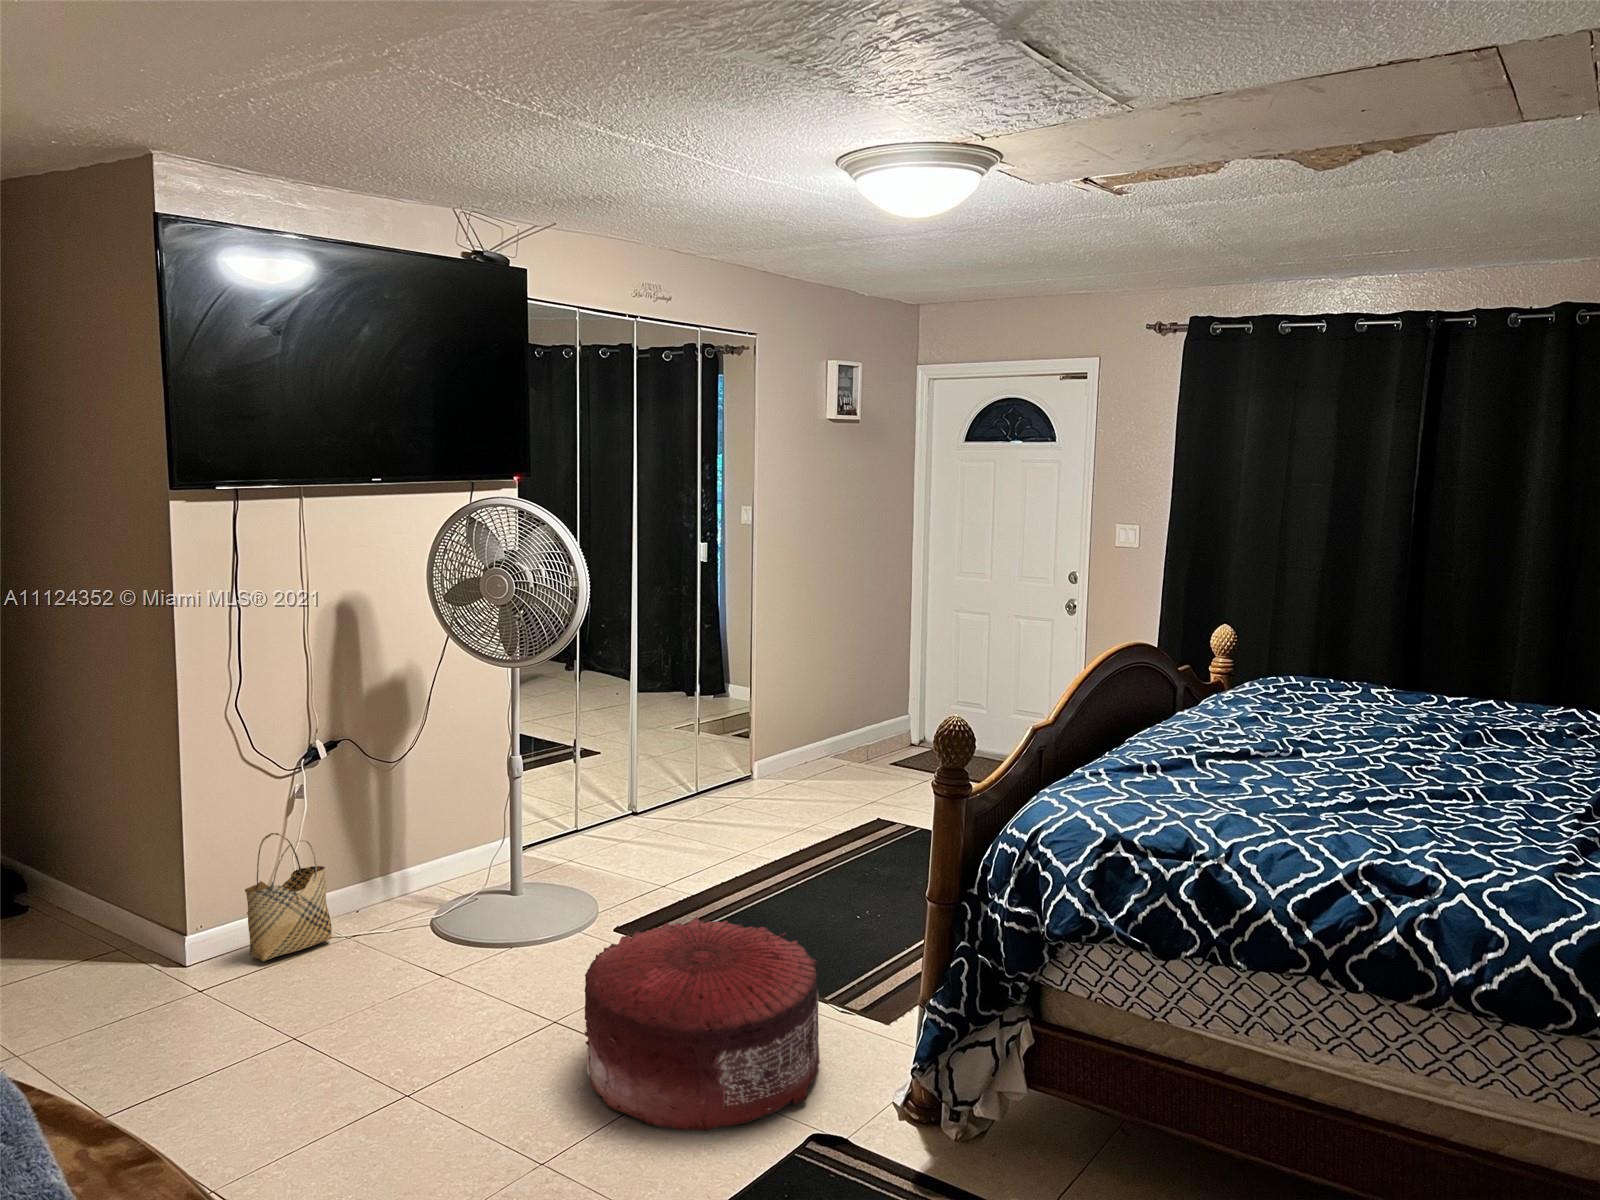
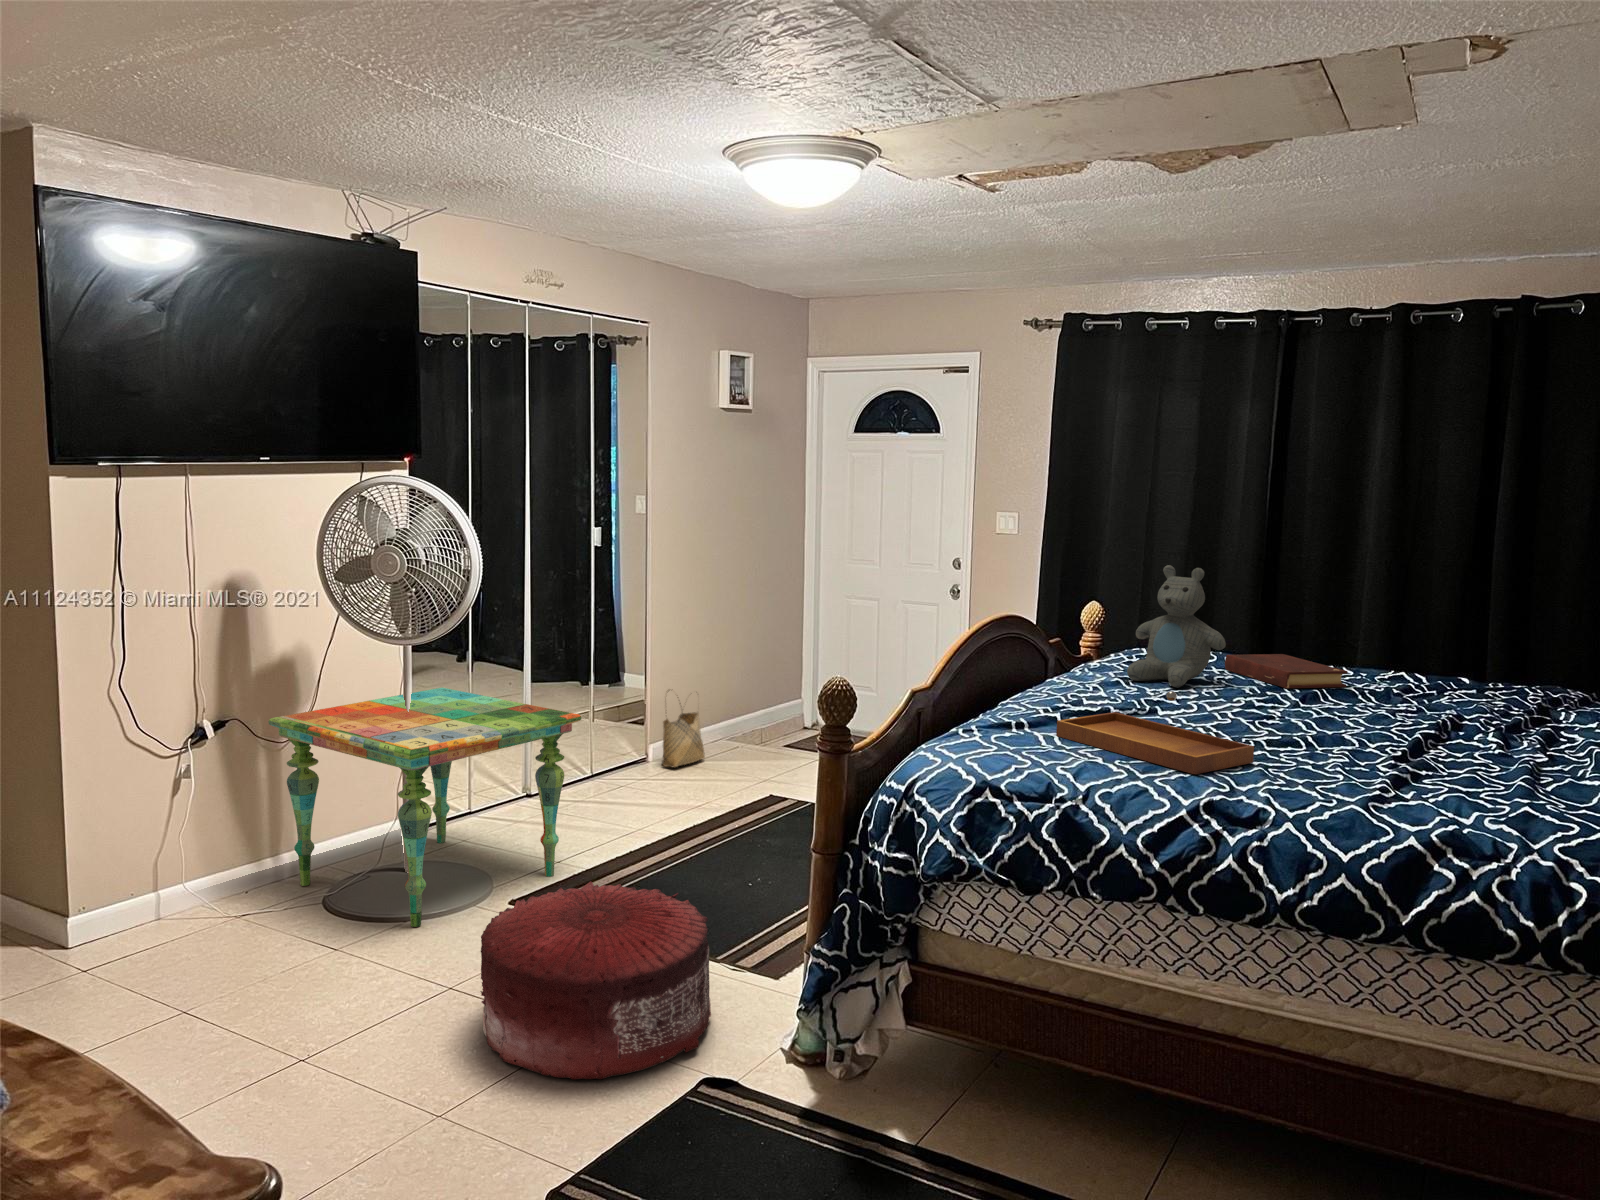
teddy bear: none [1264,591,1374,723] -> present [1127,565,1226,687]
book: none [1370,685,1511,725] -> present [1225,654,1347,688]
side table: none [380,706,688,953] -> present [268,687,581,927]
tray: none [1192,737,1416,832] -> present [1056,691,1254,774]
woven basket: present [245,833,332,961] -> present [662,709,705,767]

